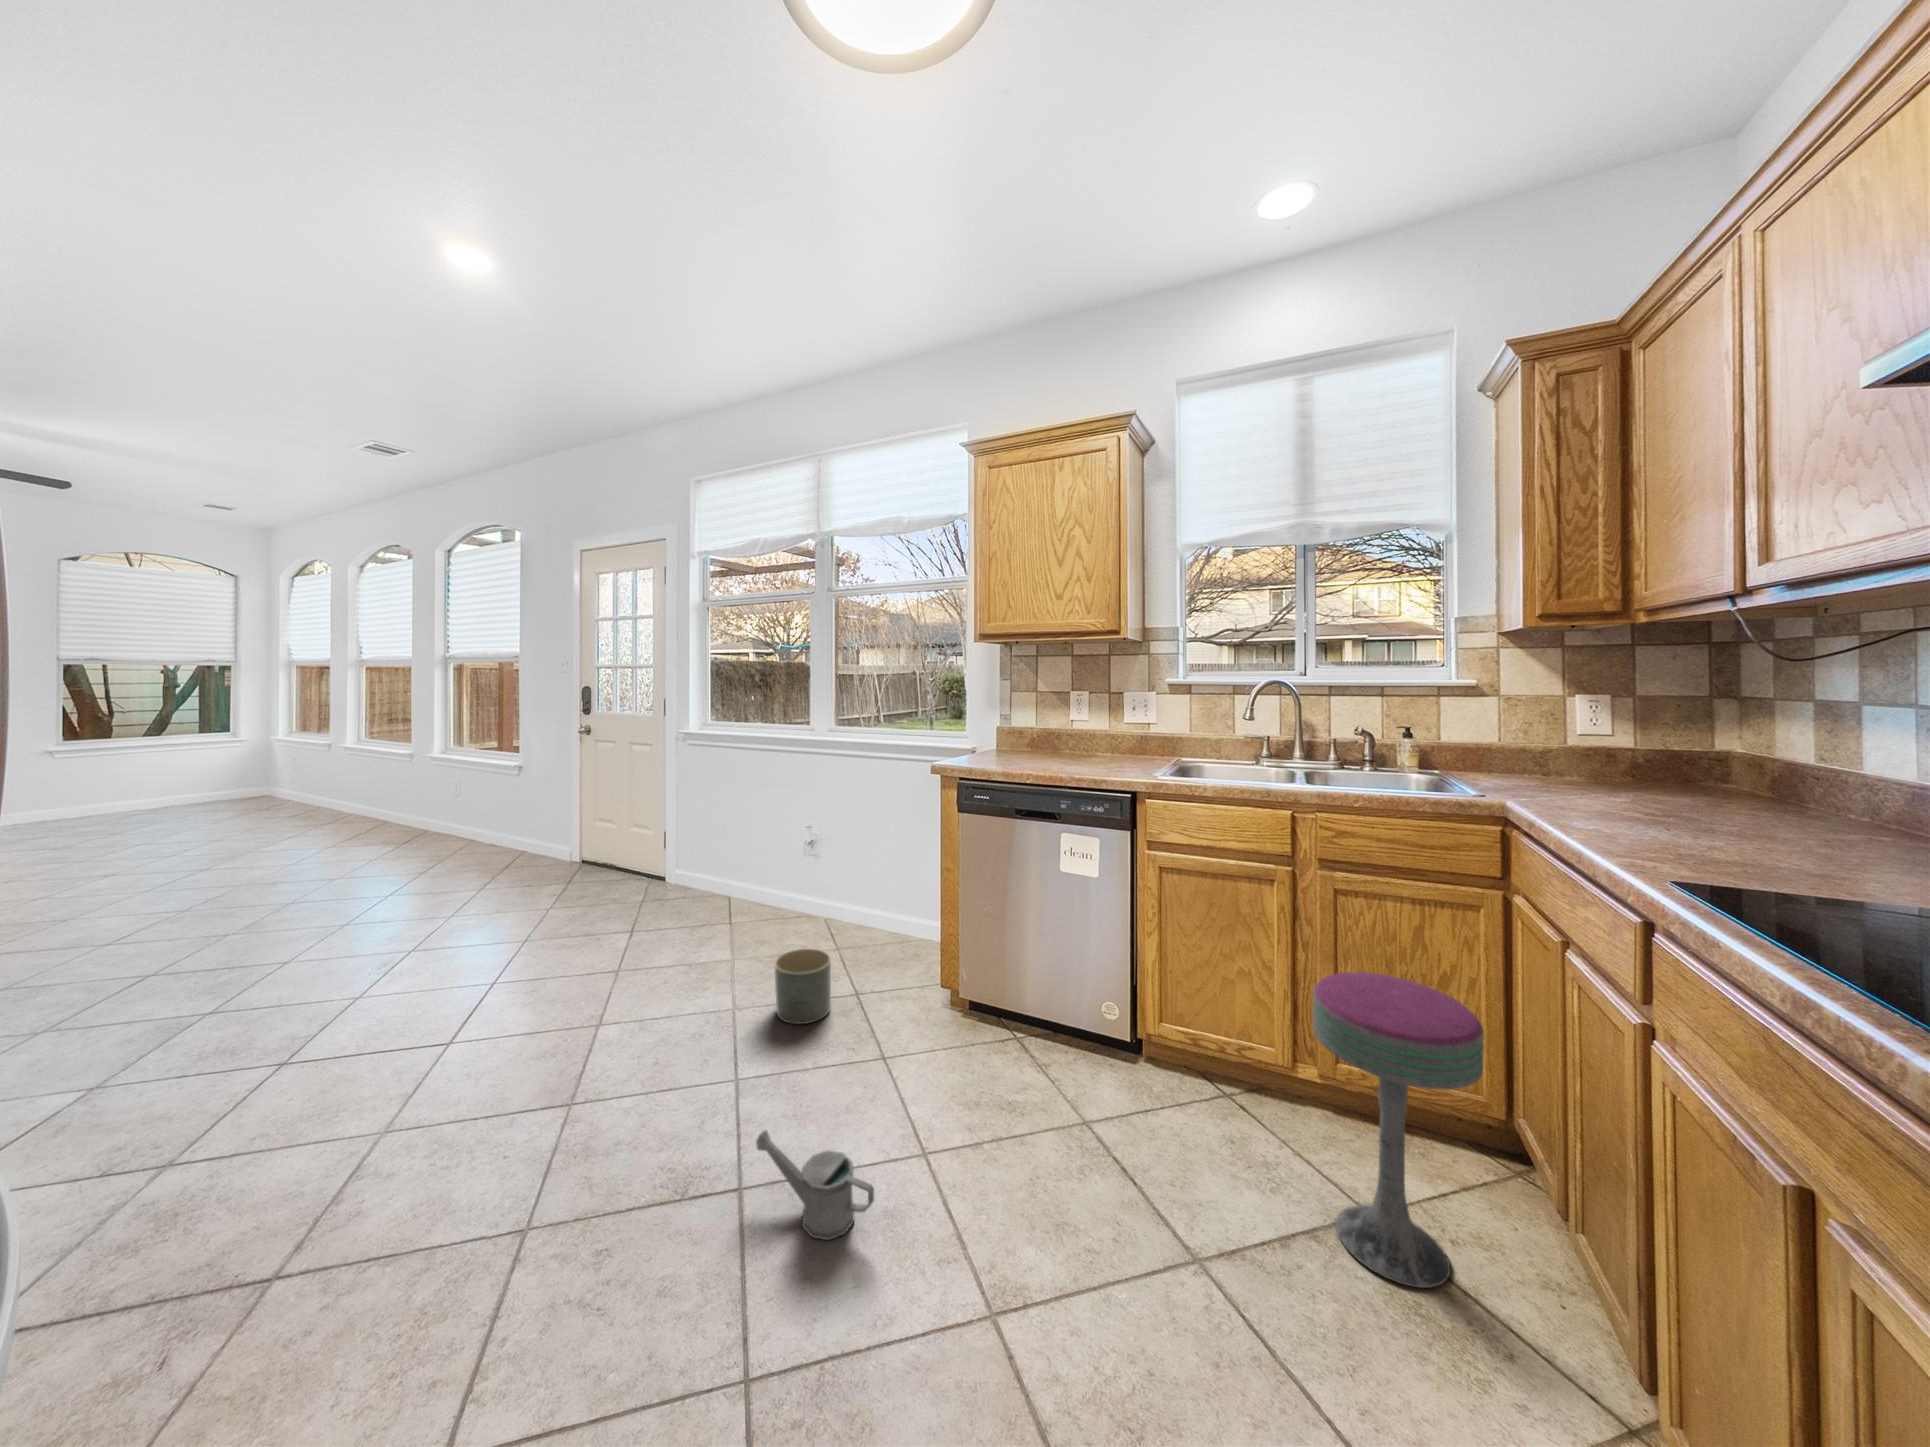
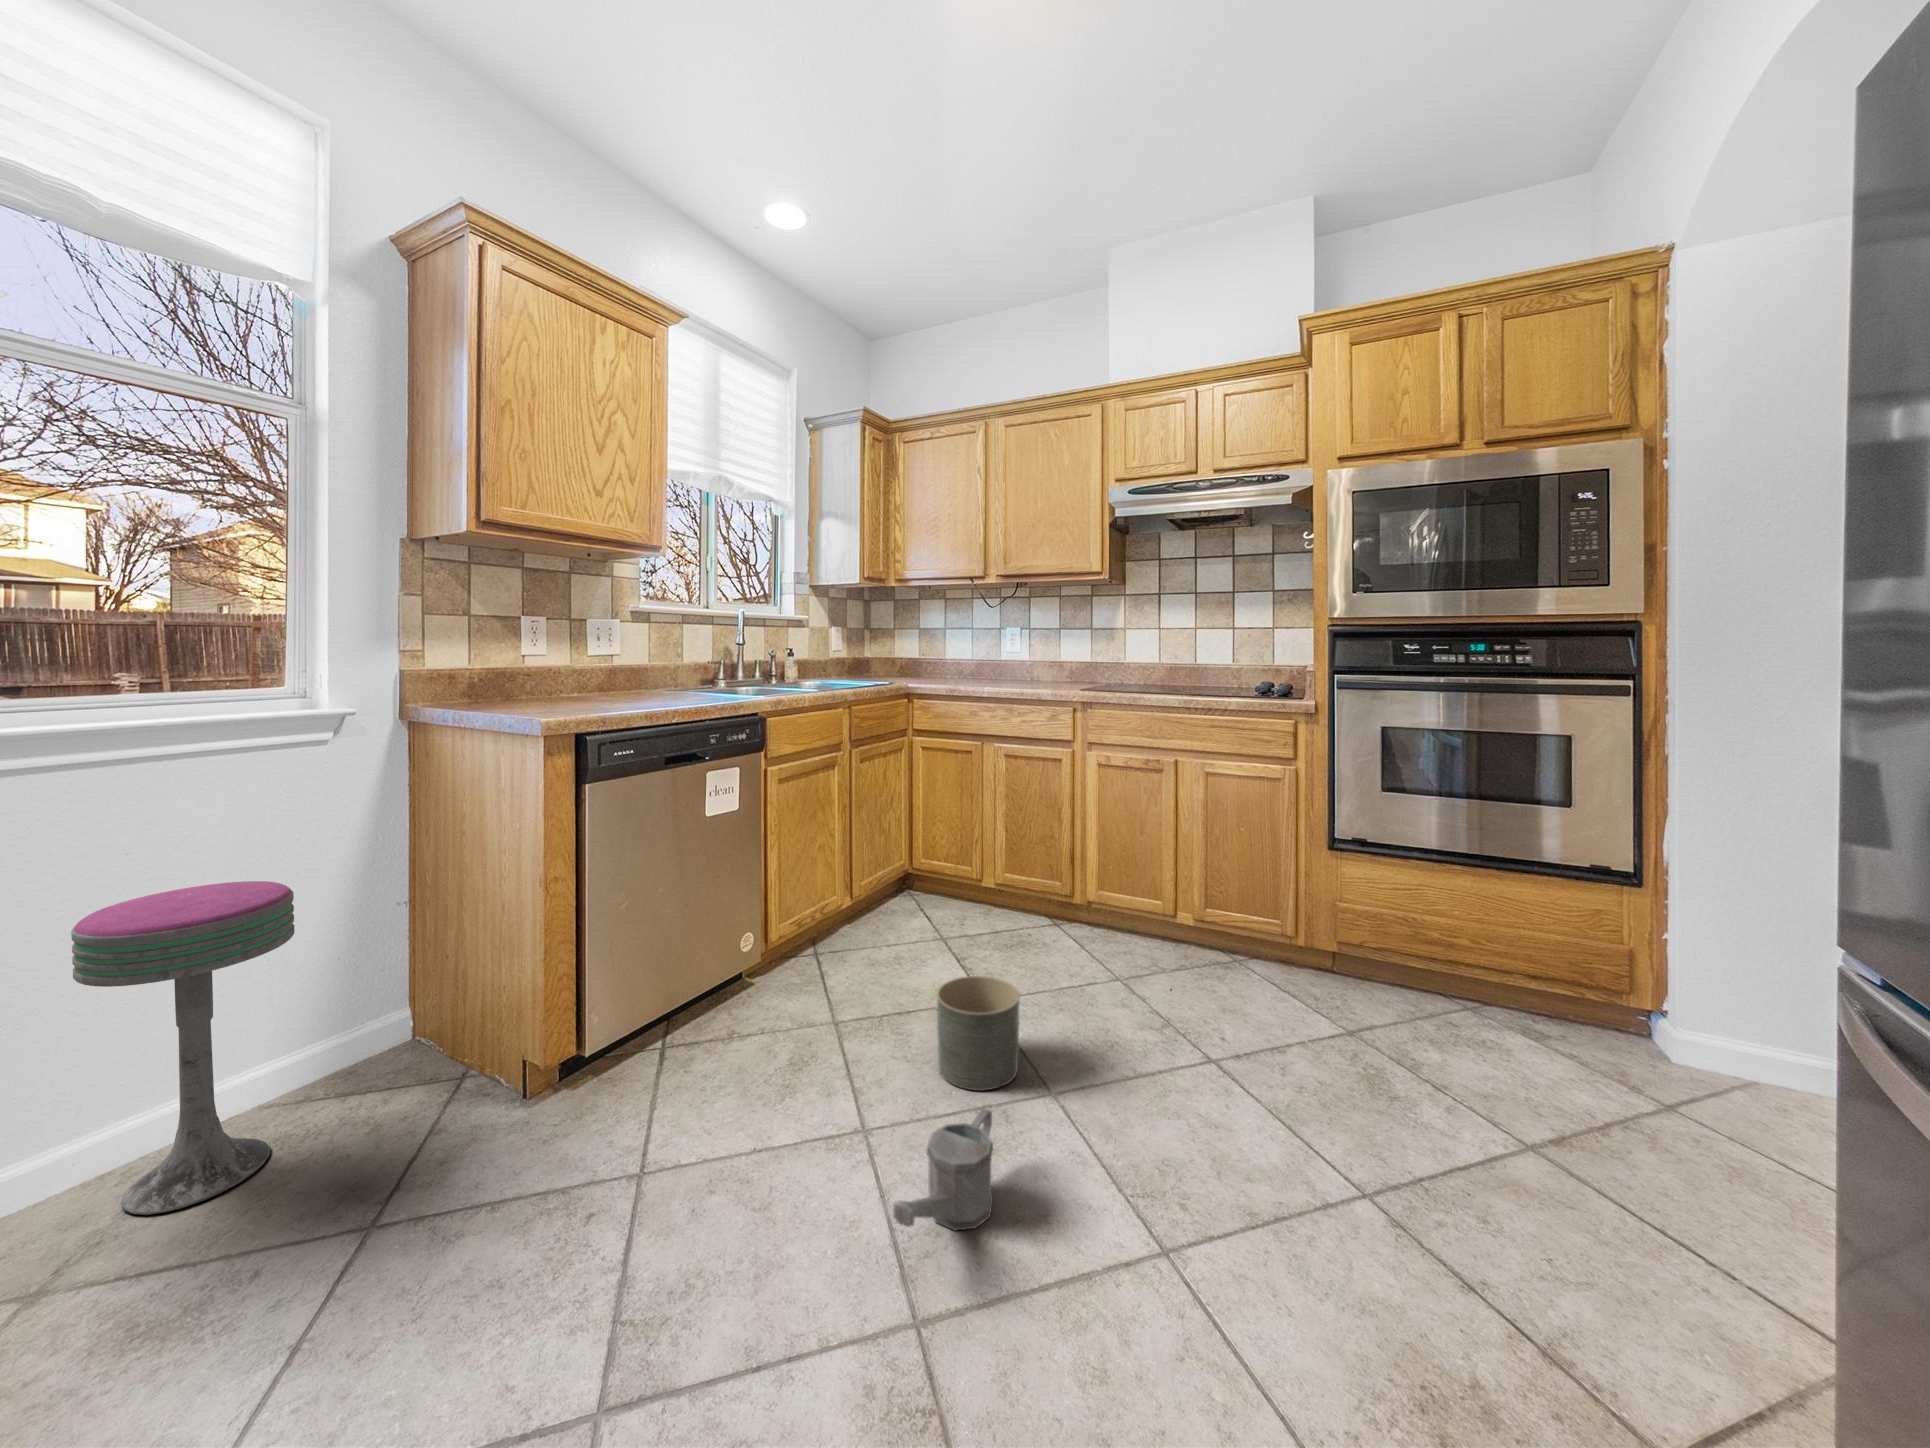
planter: present [774,949,831,1024] -> present [937,976,1020,1091]
bar stool: present [1313,972,1484,1288] -> present [71,881,294,1215]

